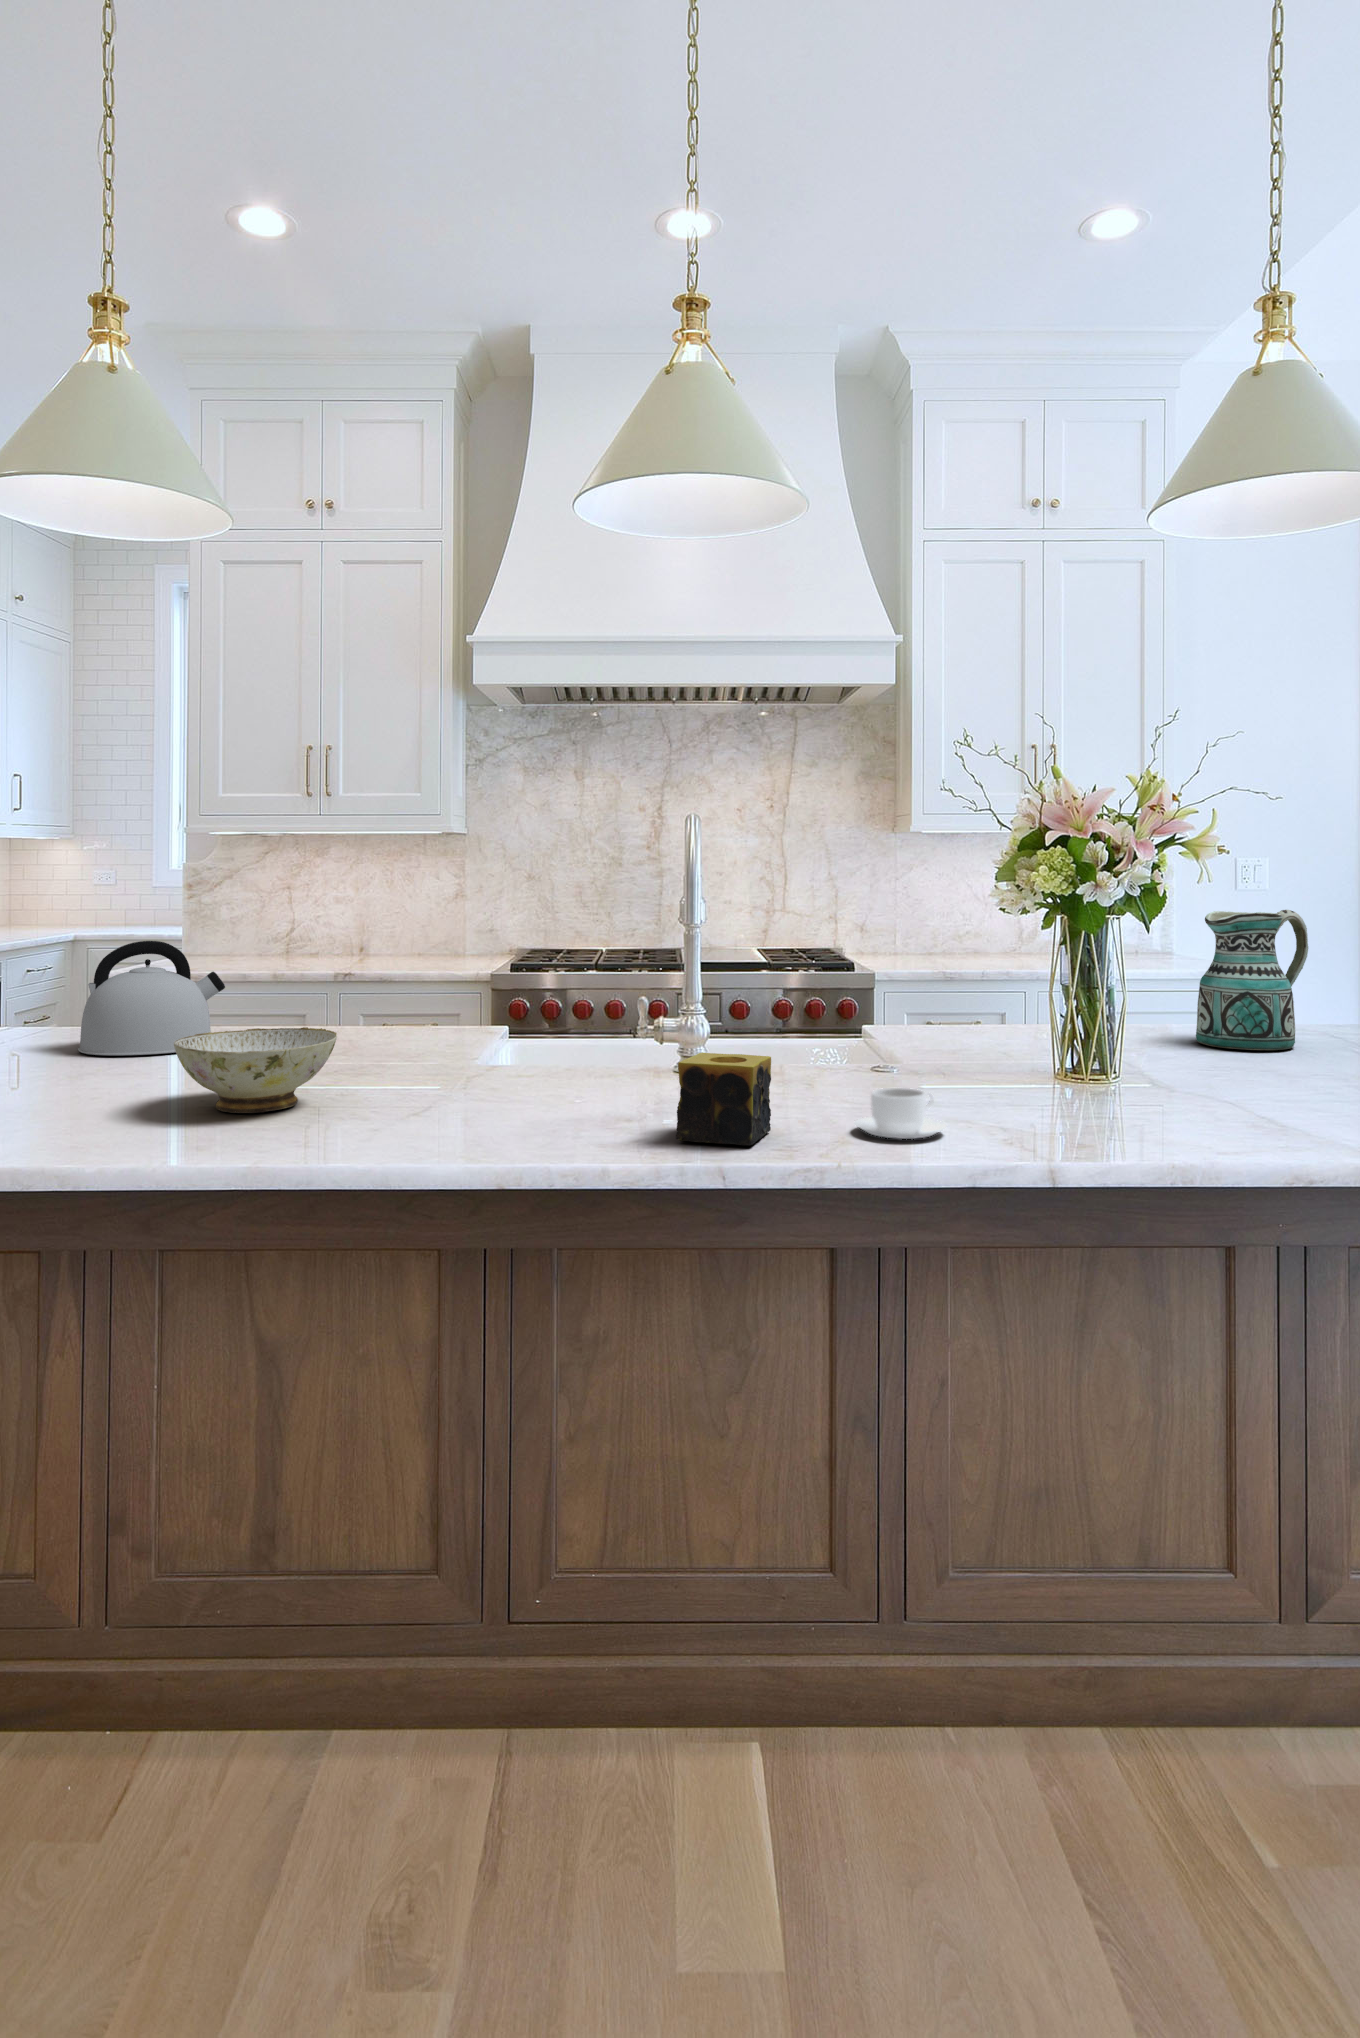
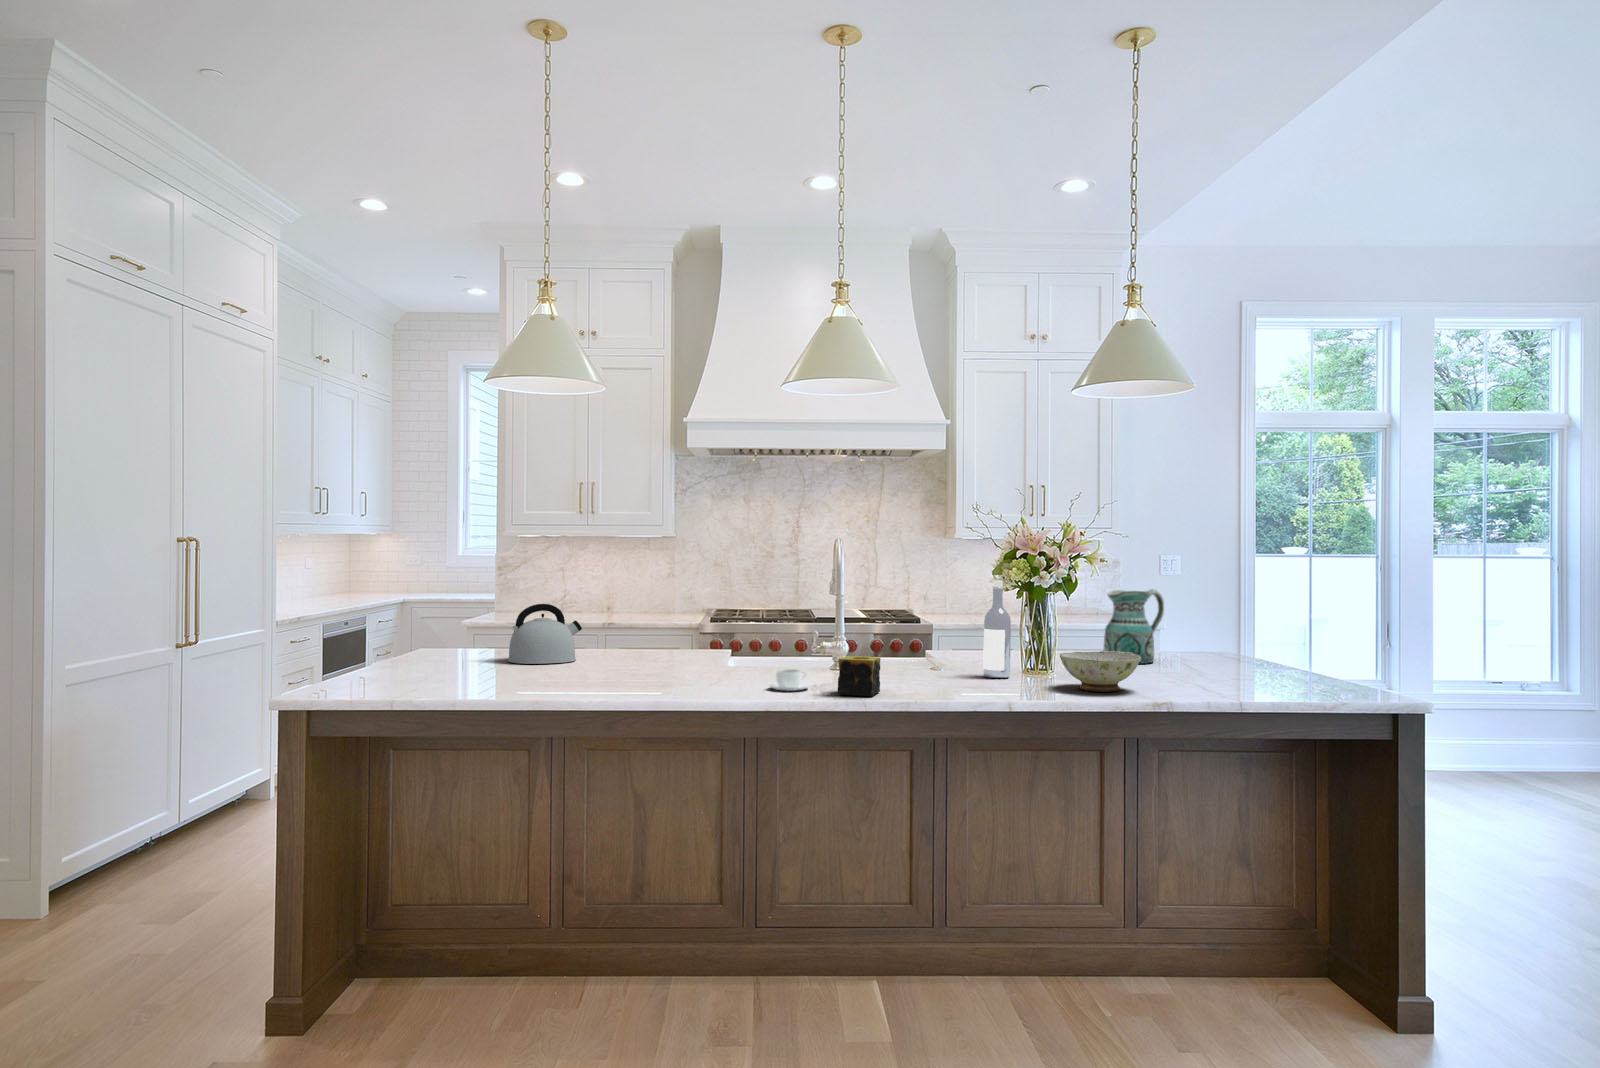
wine bottle: none [983,892,1037,1089] -> present [984,580,1011,678]
ceramic bowl: present [174,1027,337,1113] -> present [1060,651,1140,692]
coffee cup: present [855,1088,946,1139] -> present [770,669,809,691]

